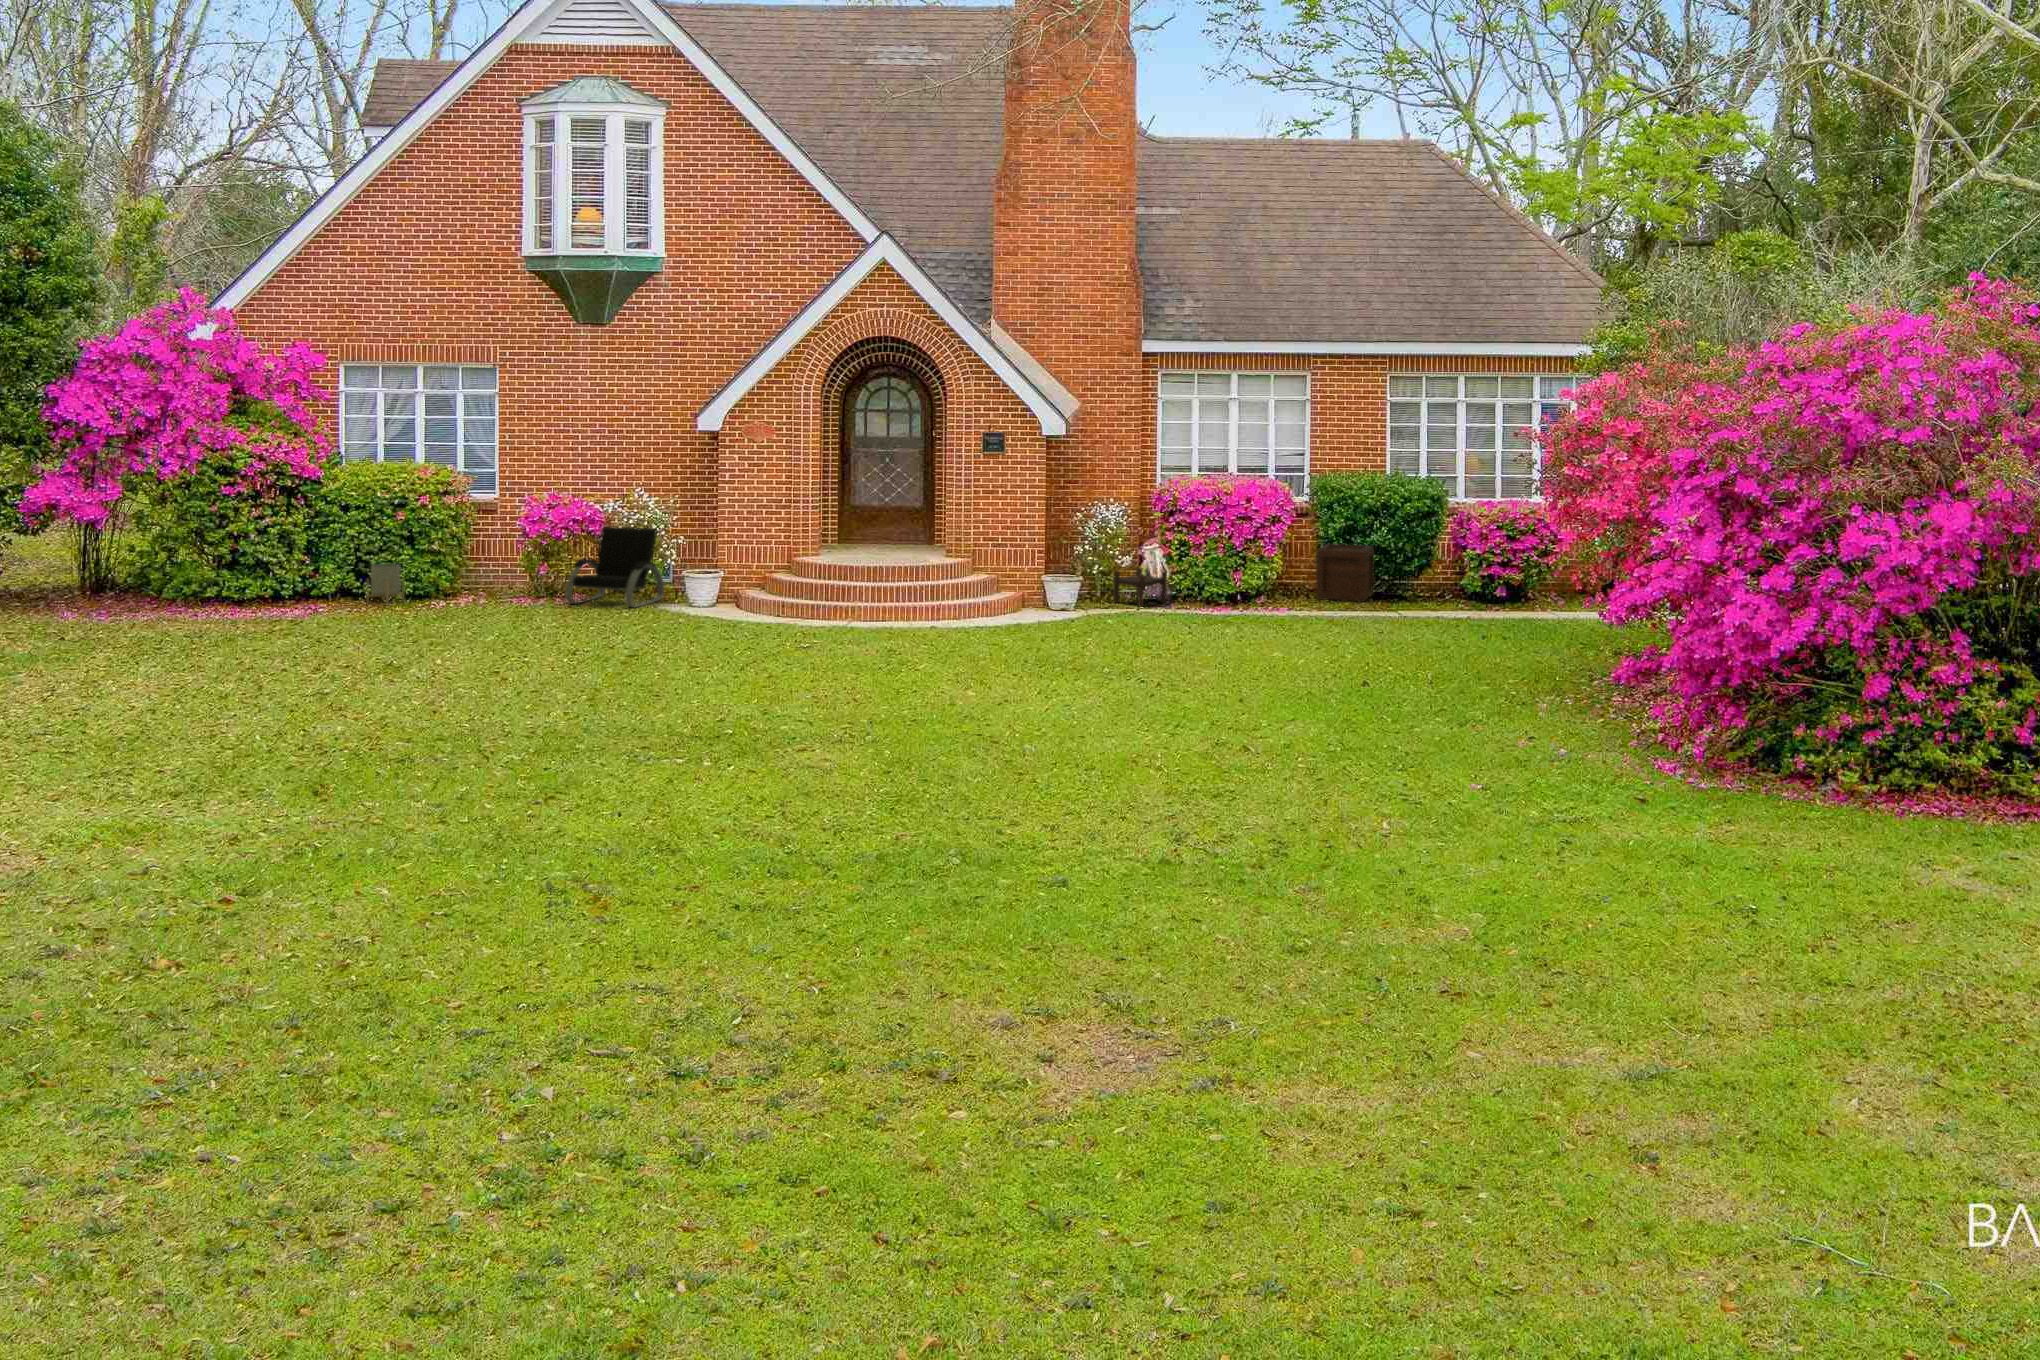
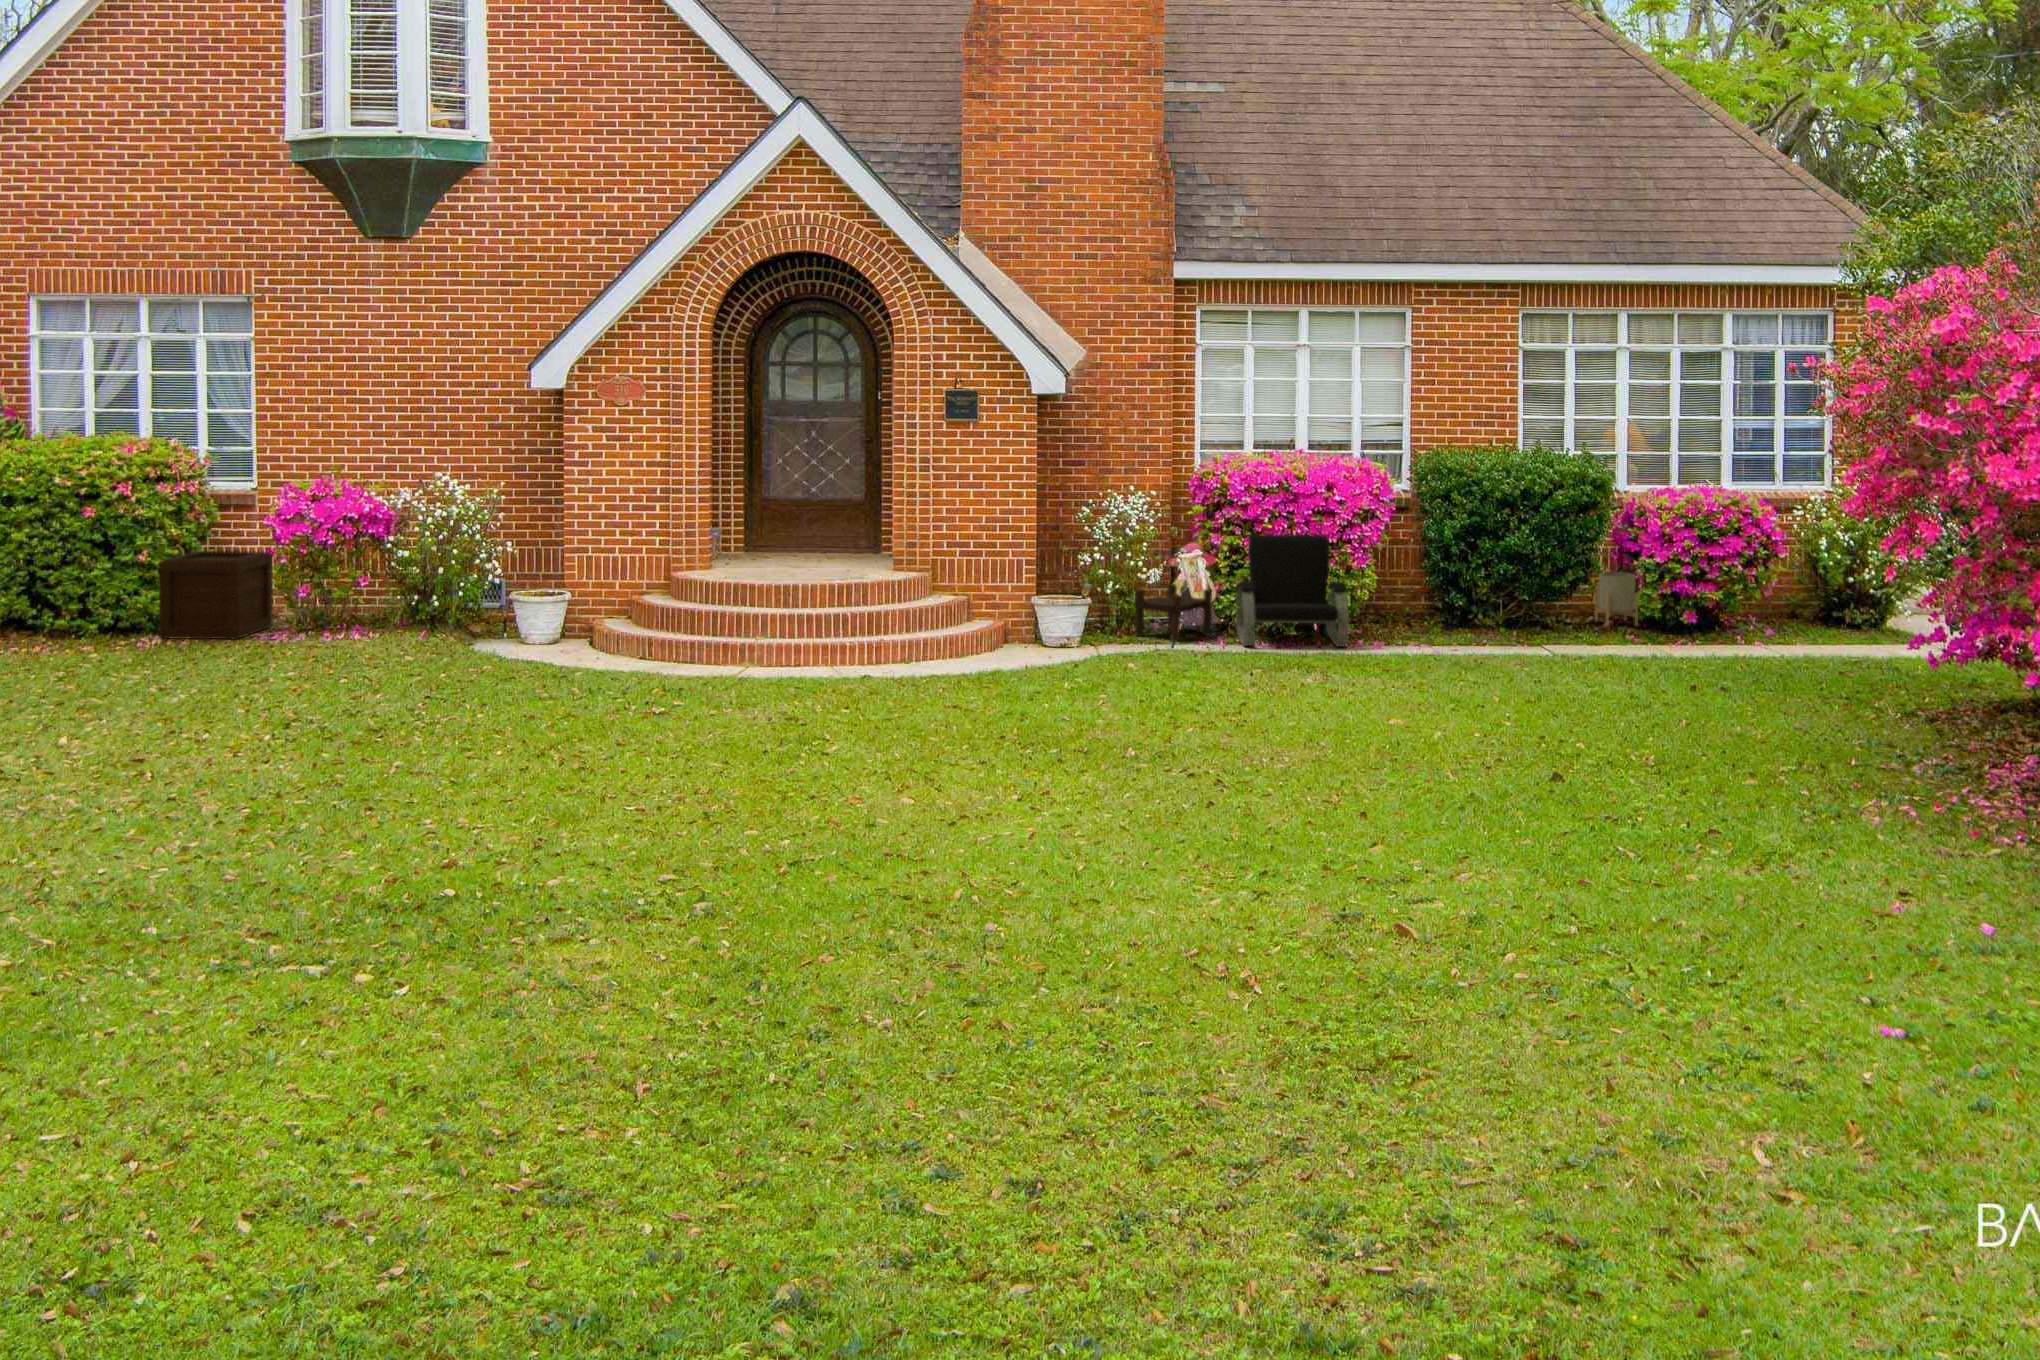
armchair: present [565,526,664,607] -> present [1236,534,1349,646]
wooden crate: present [1315,544,1374,602] -> present [159,551,273,639]
planter: present [367,564,404,605] -> present [1595,572,1638,625]

